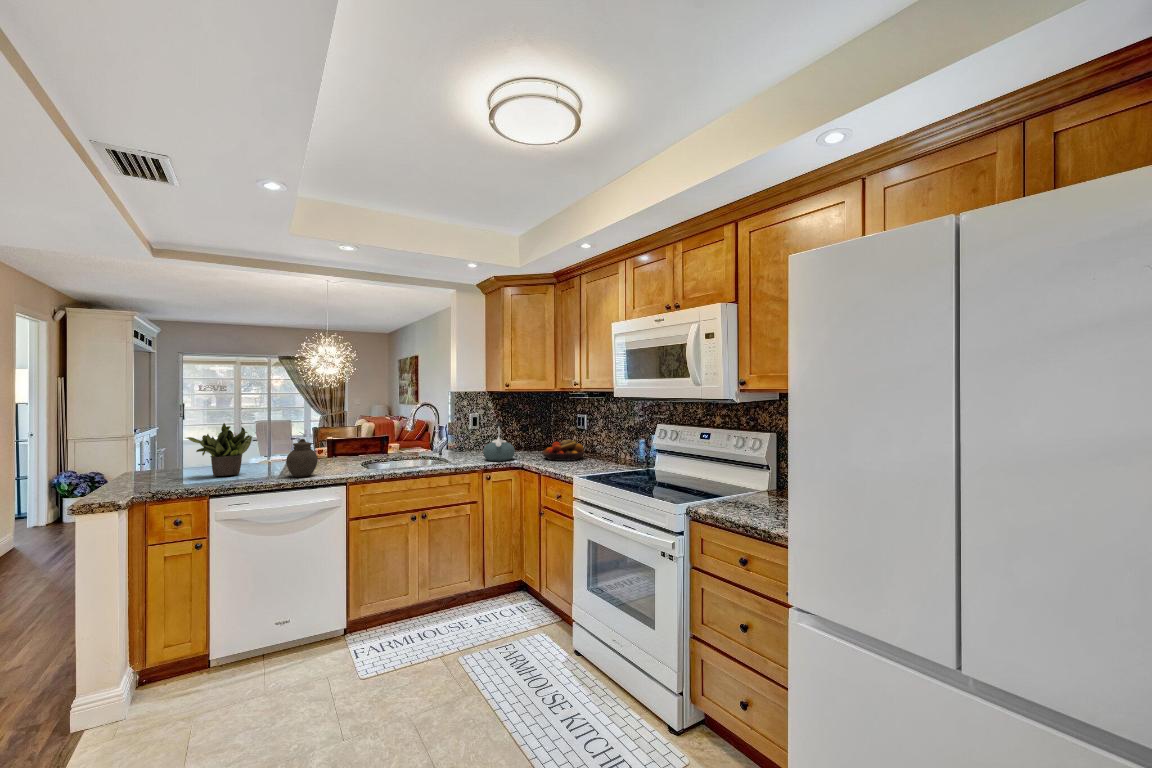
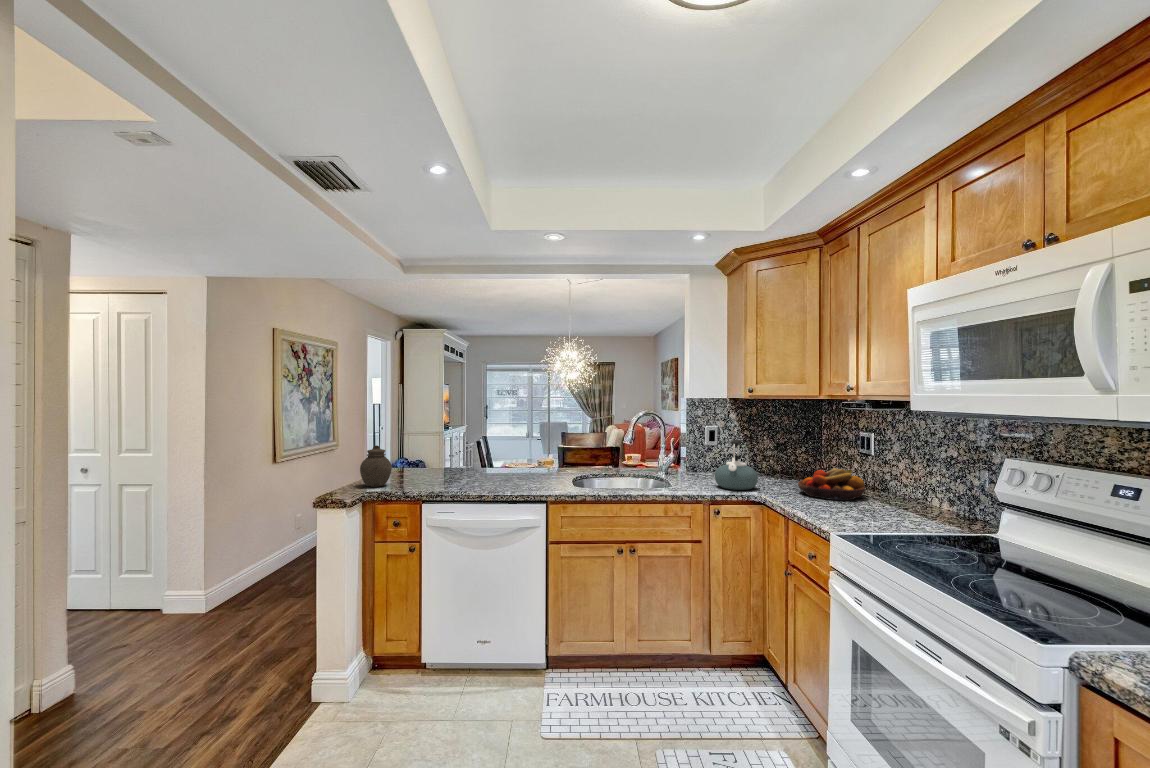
potted plant: present [186,423,252,476] -> none [415,425,471,479]
jar: present [286,439,318,477] -> present [360,445,392,487]

